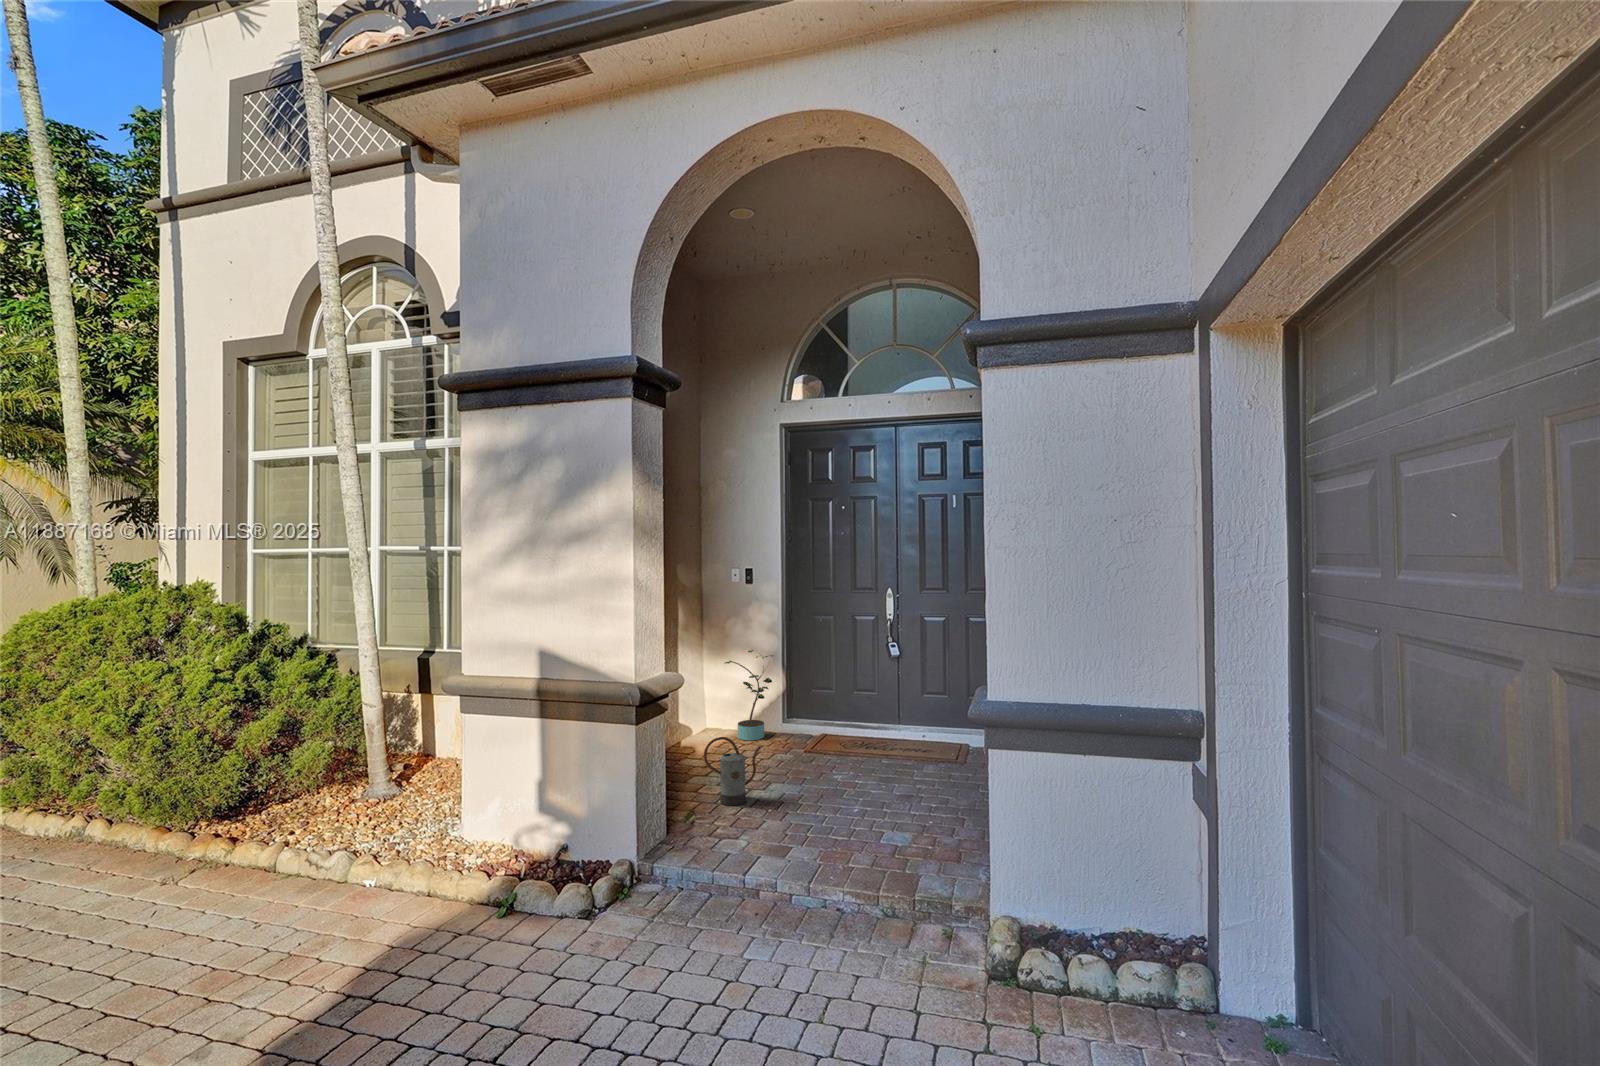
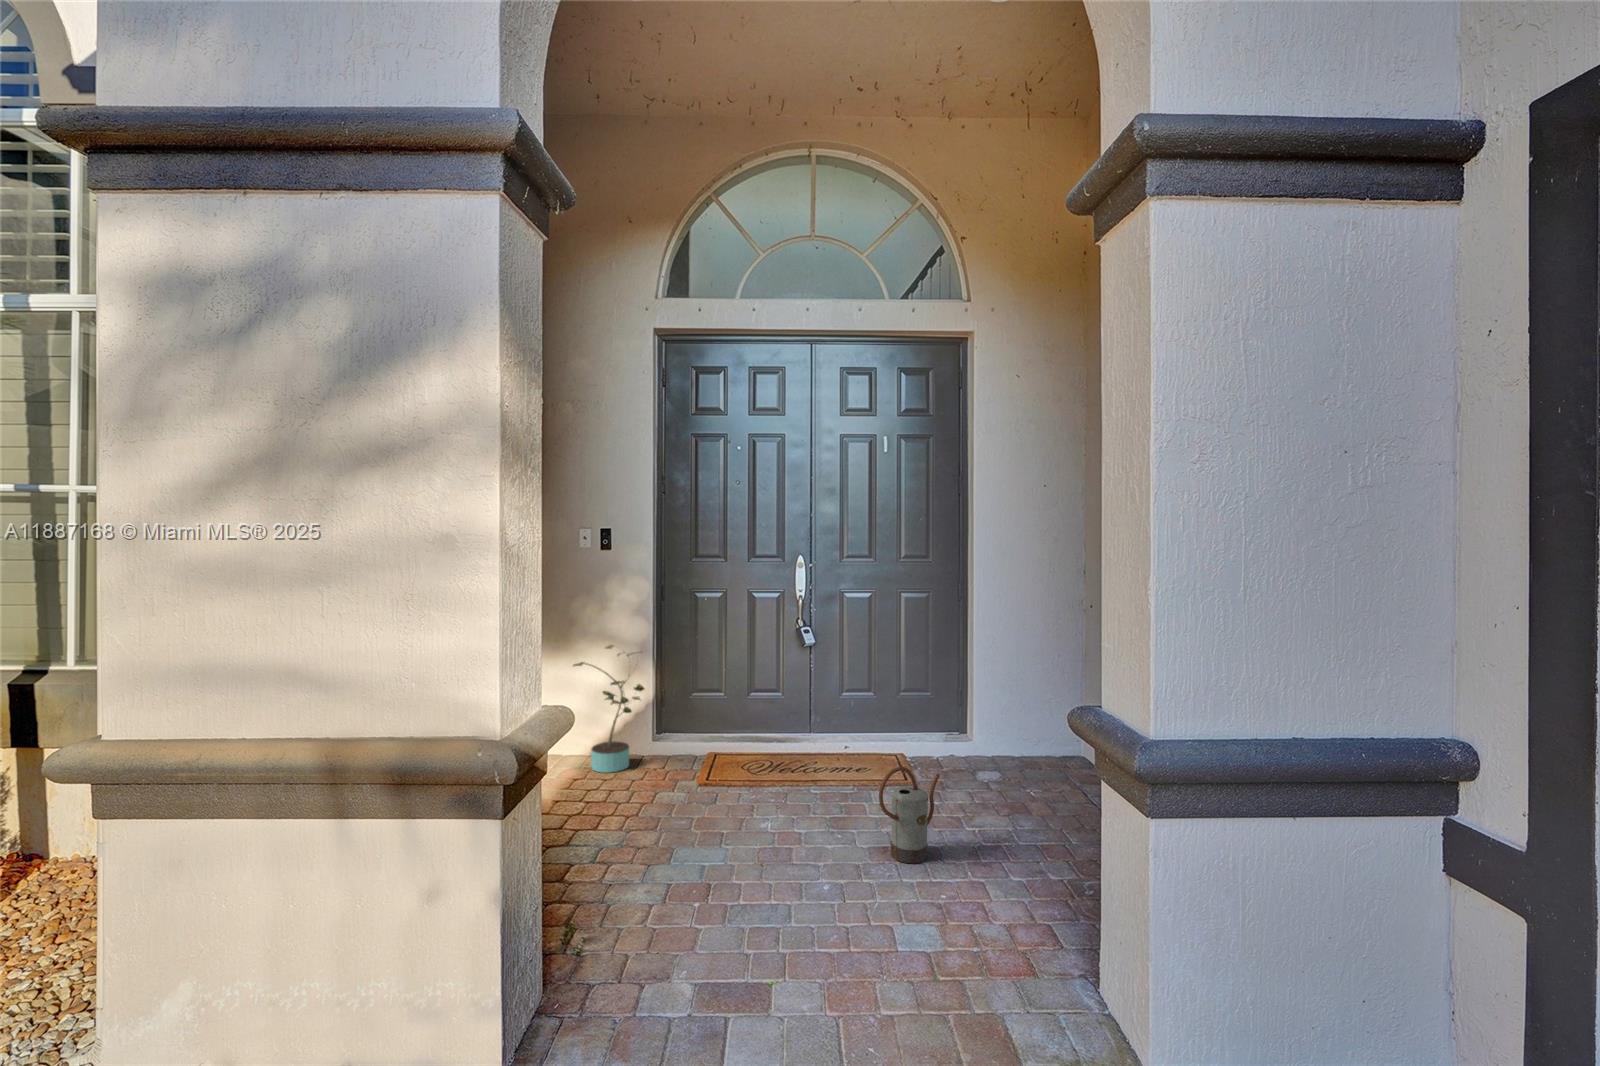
watering can: present [704,737,761,806] -> present [879,767,940,863]

